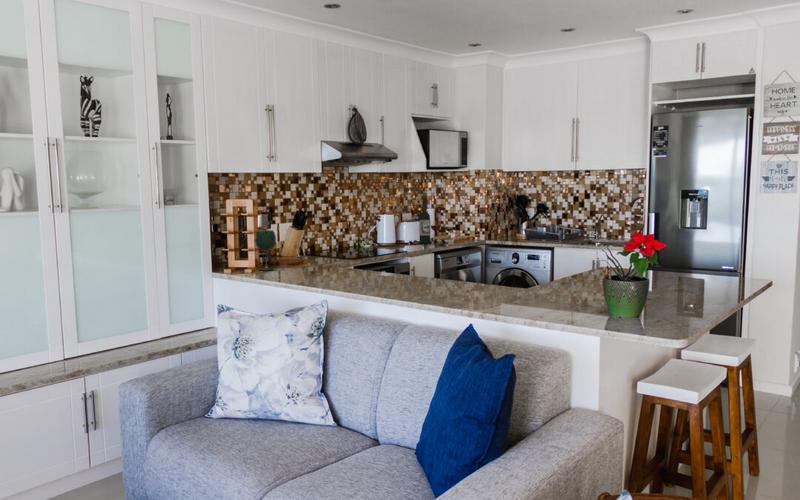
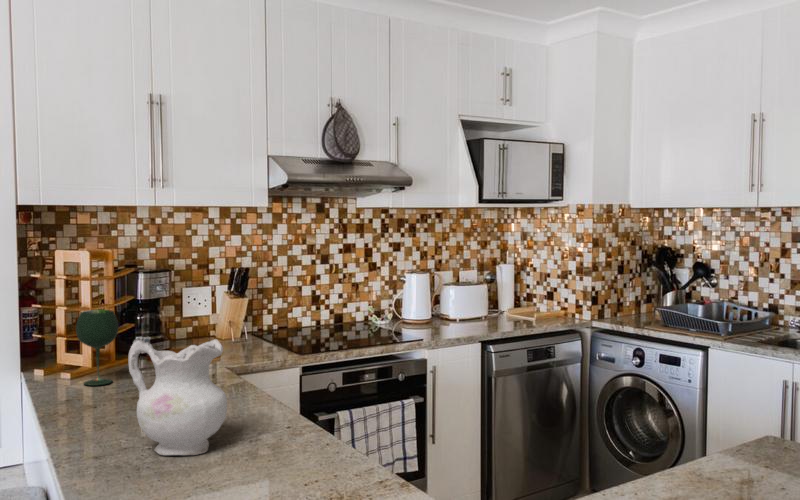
wine bottle: present [409,200,453,245] -> none [457,253,534,326]
ceramic pitcher: none [340,231,385,282] -> present [128,336,227,455]

